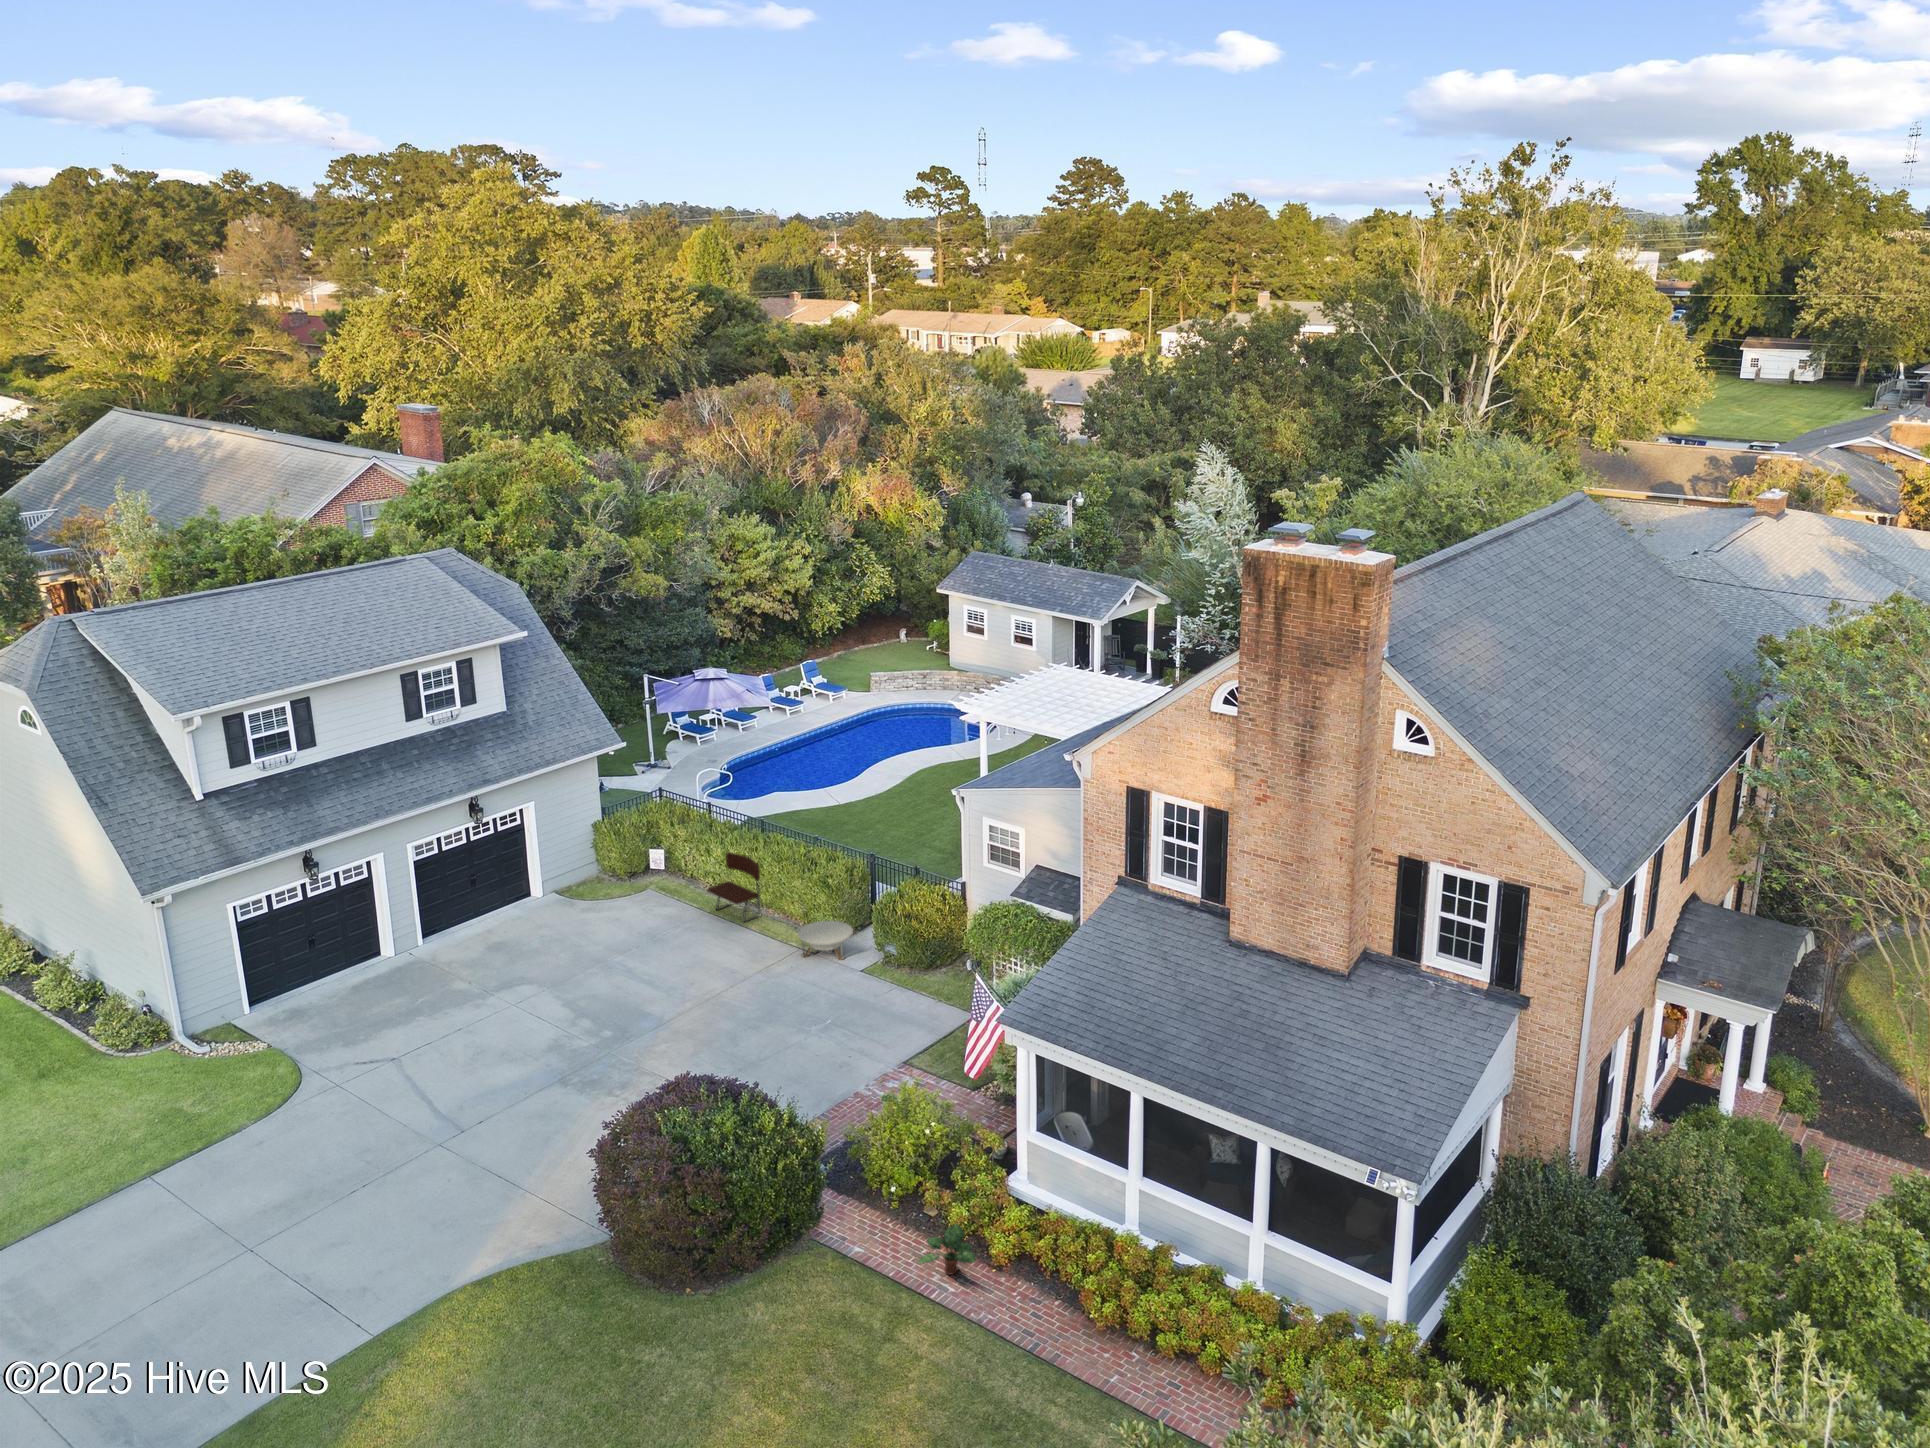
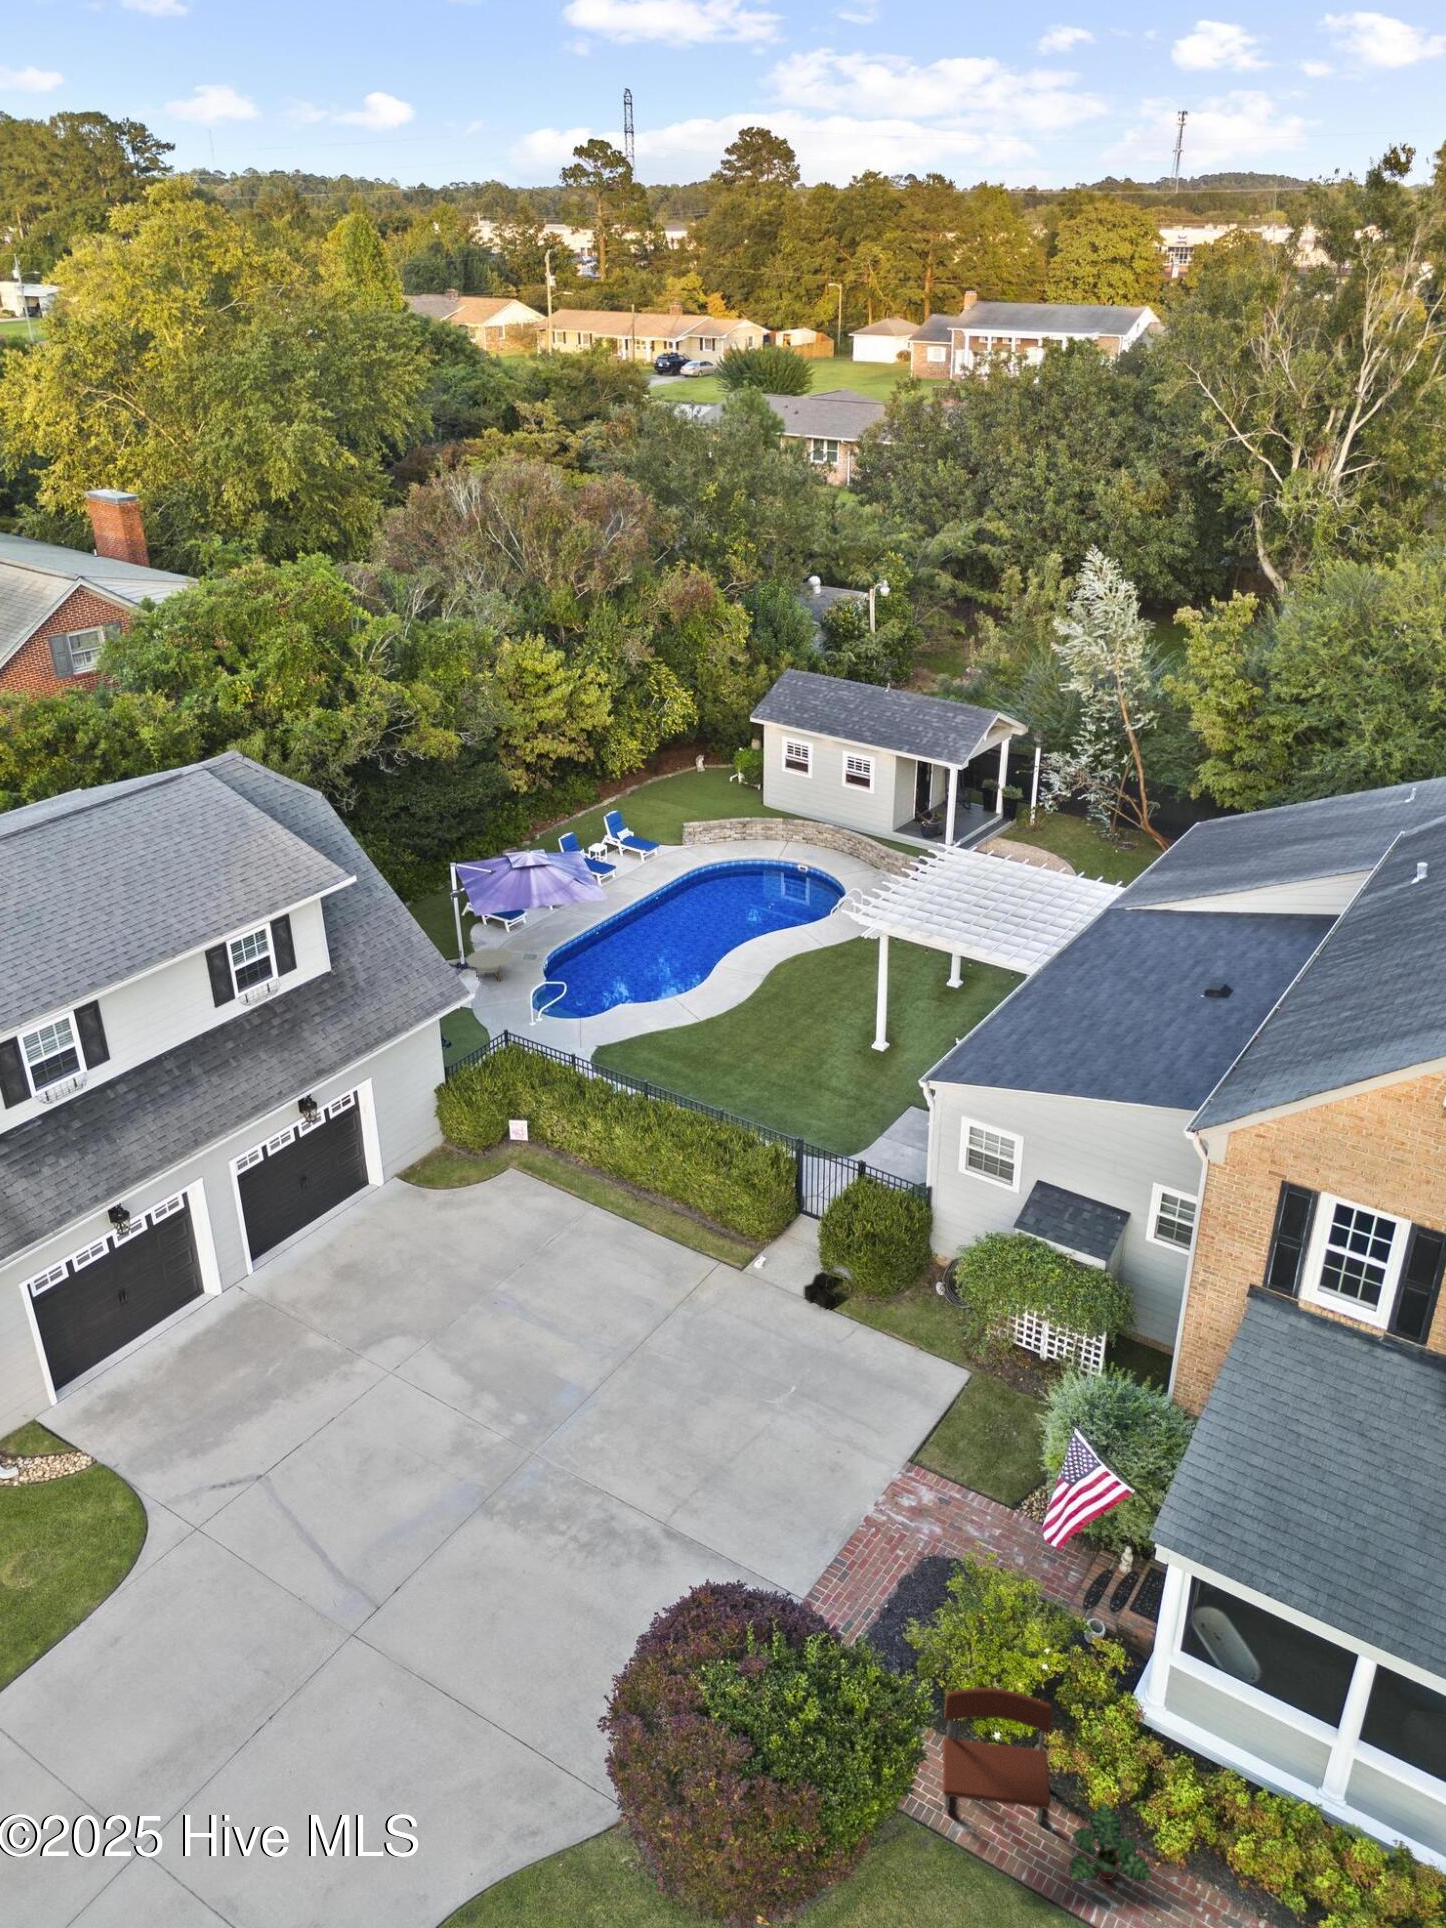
bench: present [707,852,761,922] -> present [943,1688,1053,1822]
round table: present [798,921,853,960] -> present [466,948,512,981]
storage bin: none [858,952,884,979] -> present [803,1272,838,1310]

